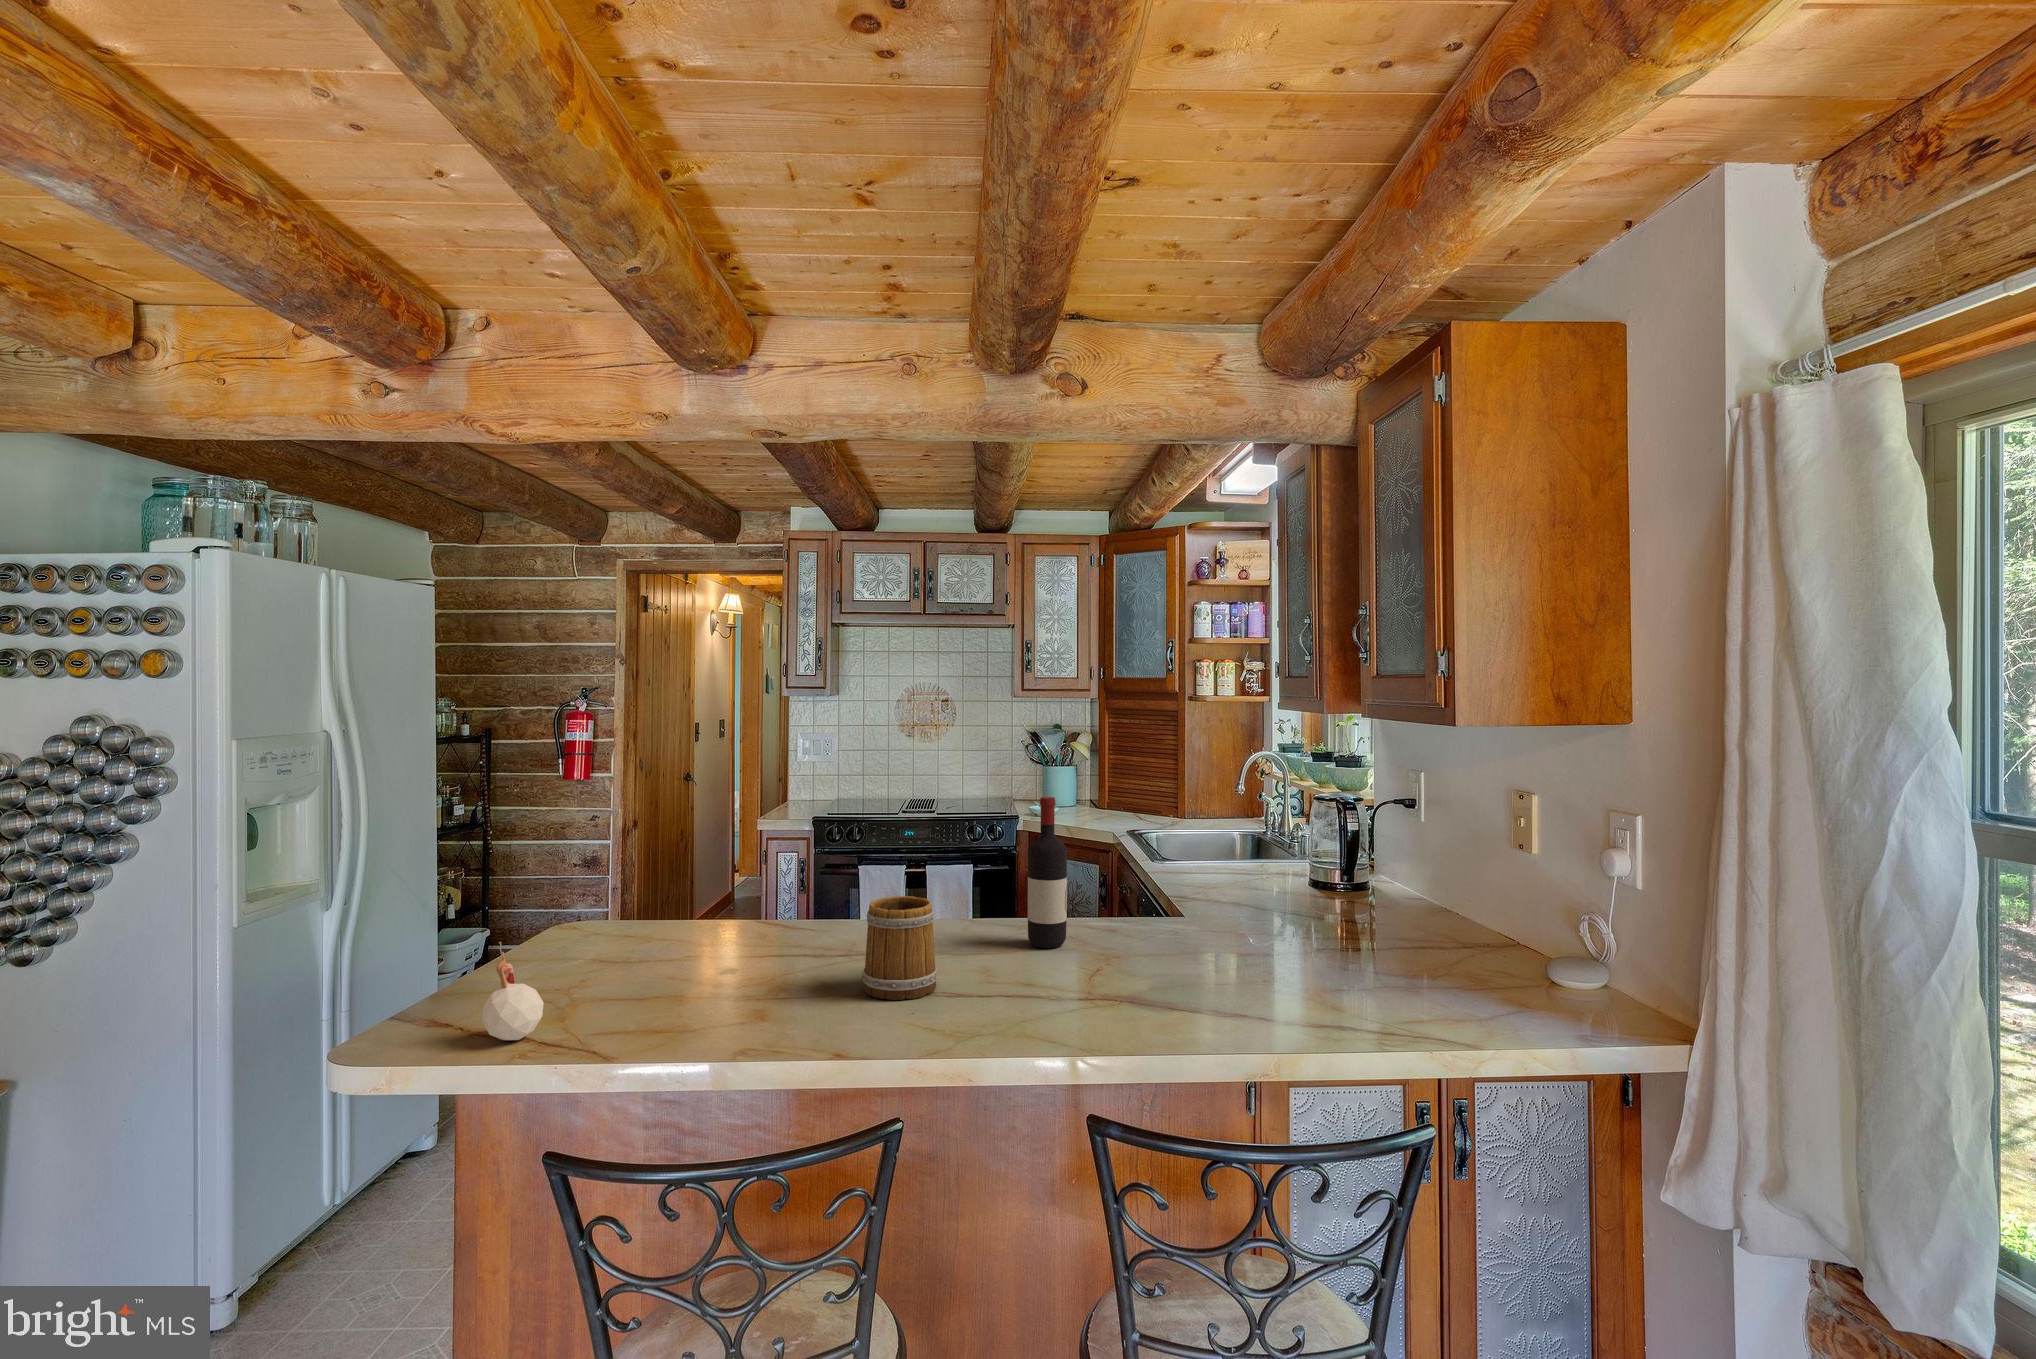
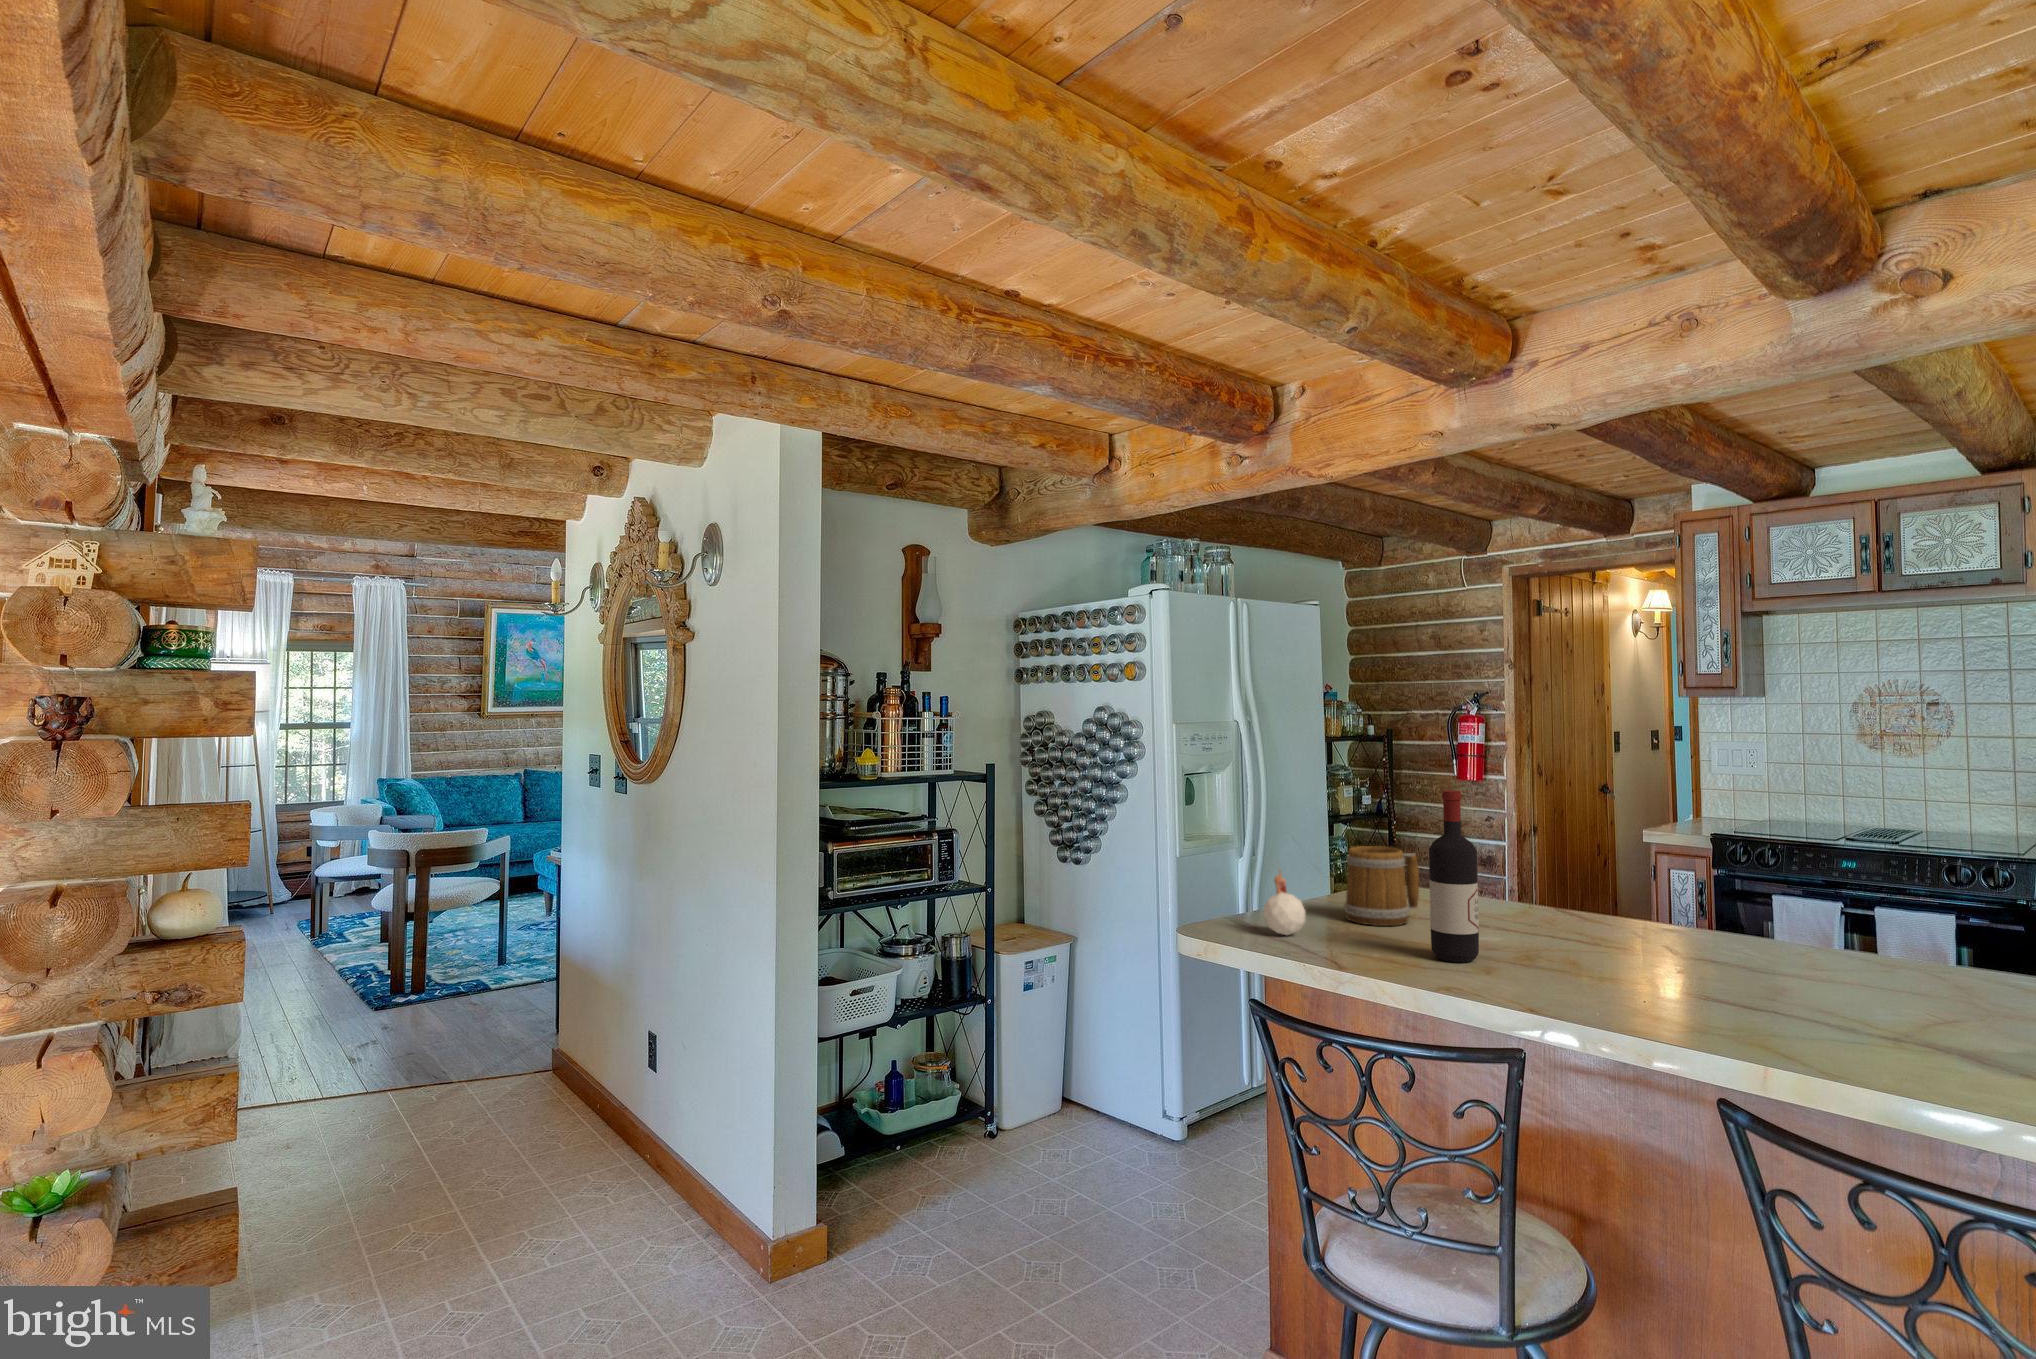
wine bottle: present [1028,797,1067,948] -> present [1429,790,1479,962]
mug: present [862,896,937,1000] -> present [1344,846,1419,926]

